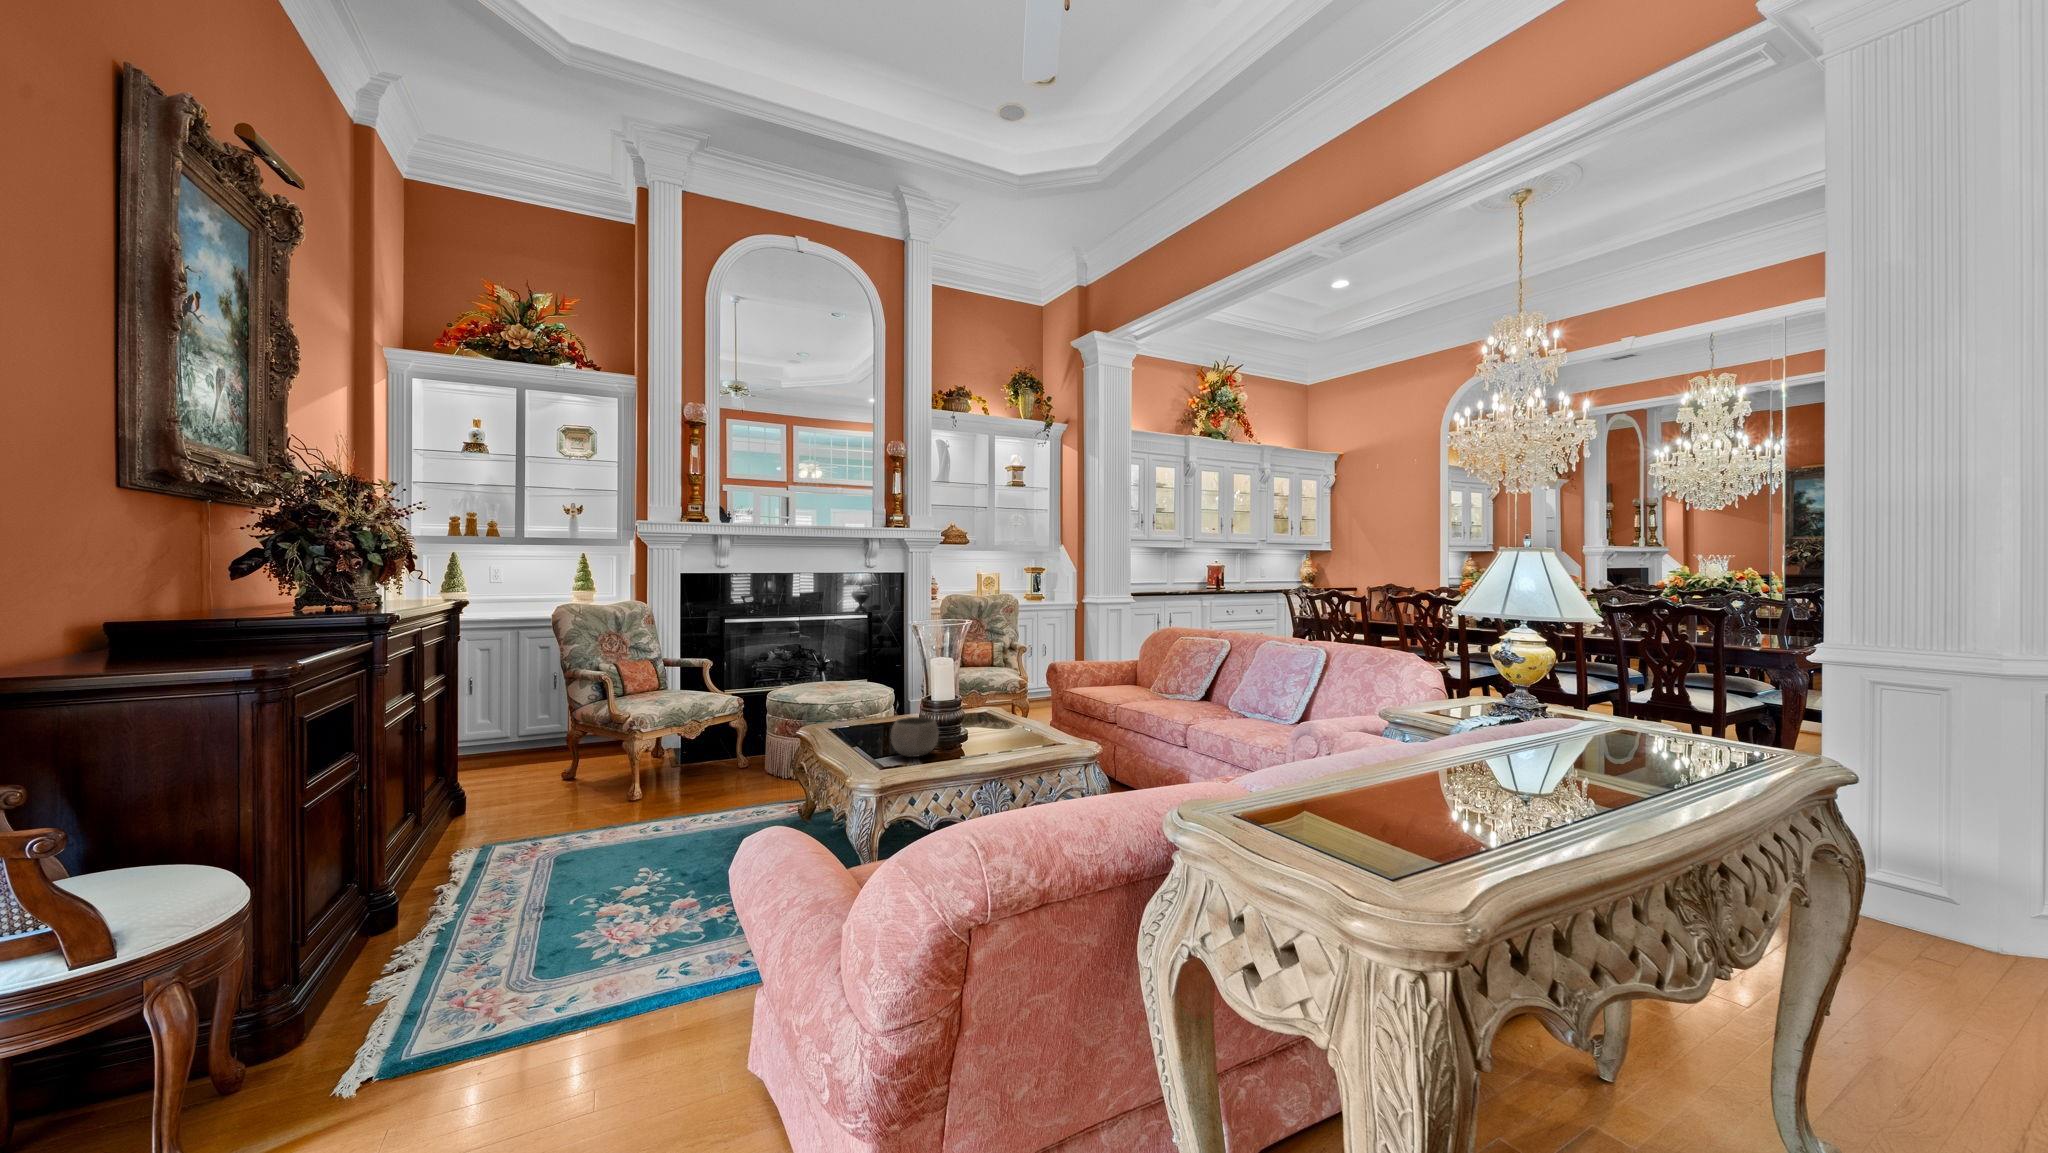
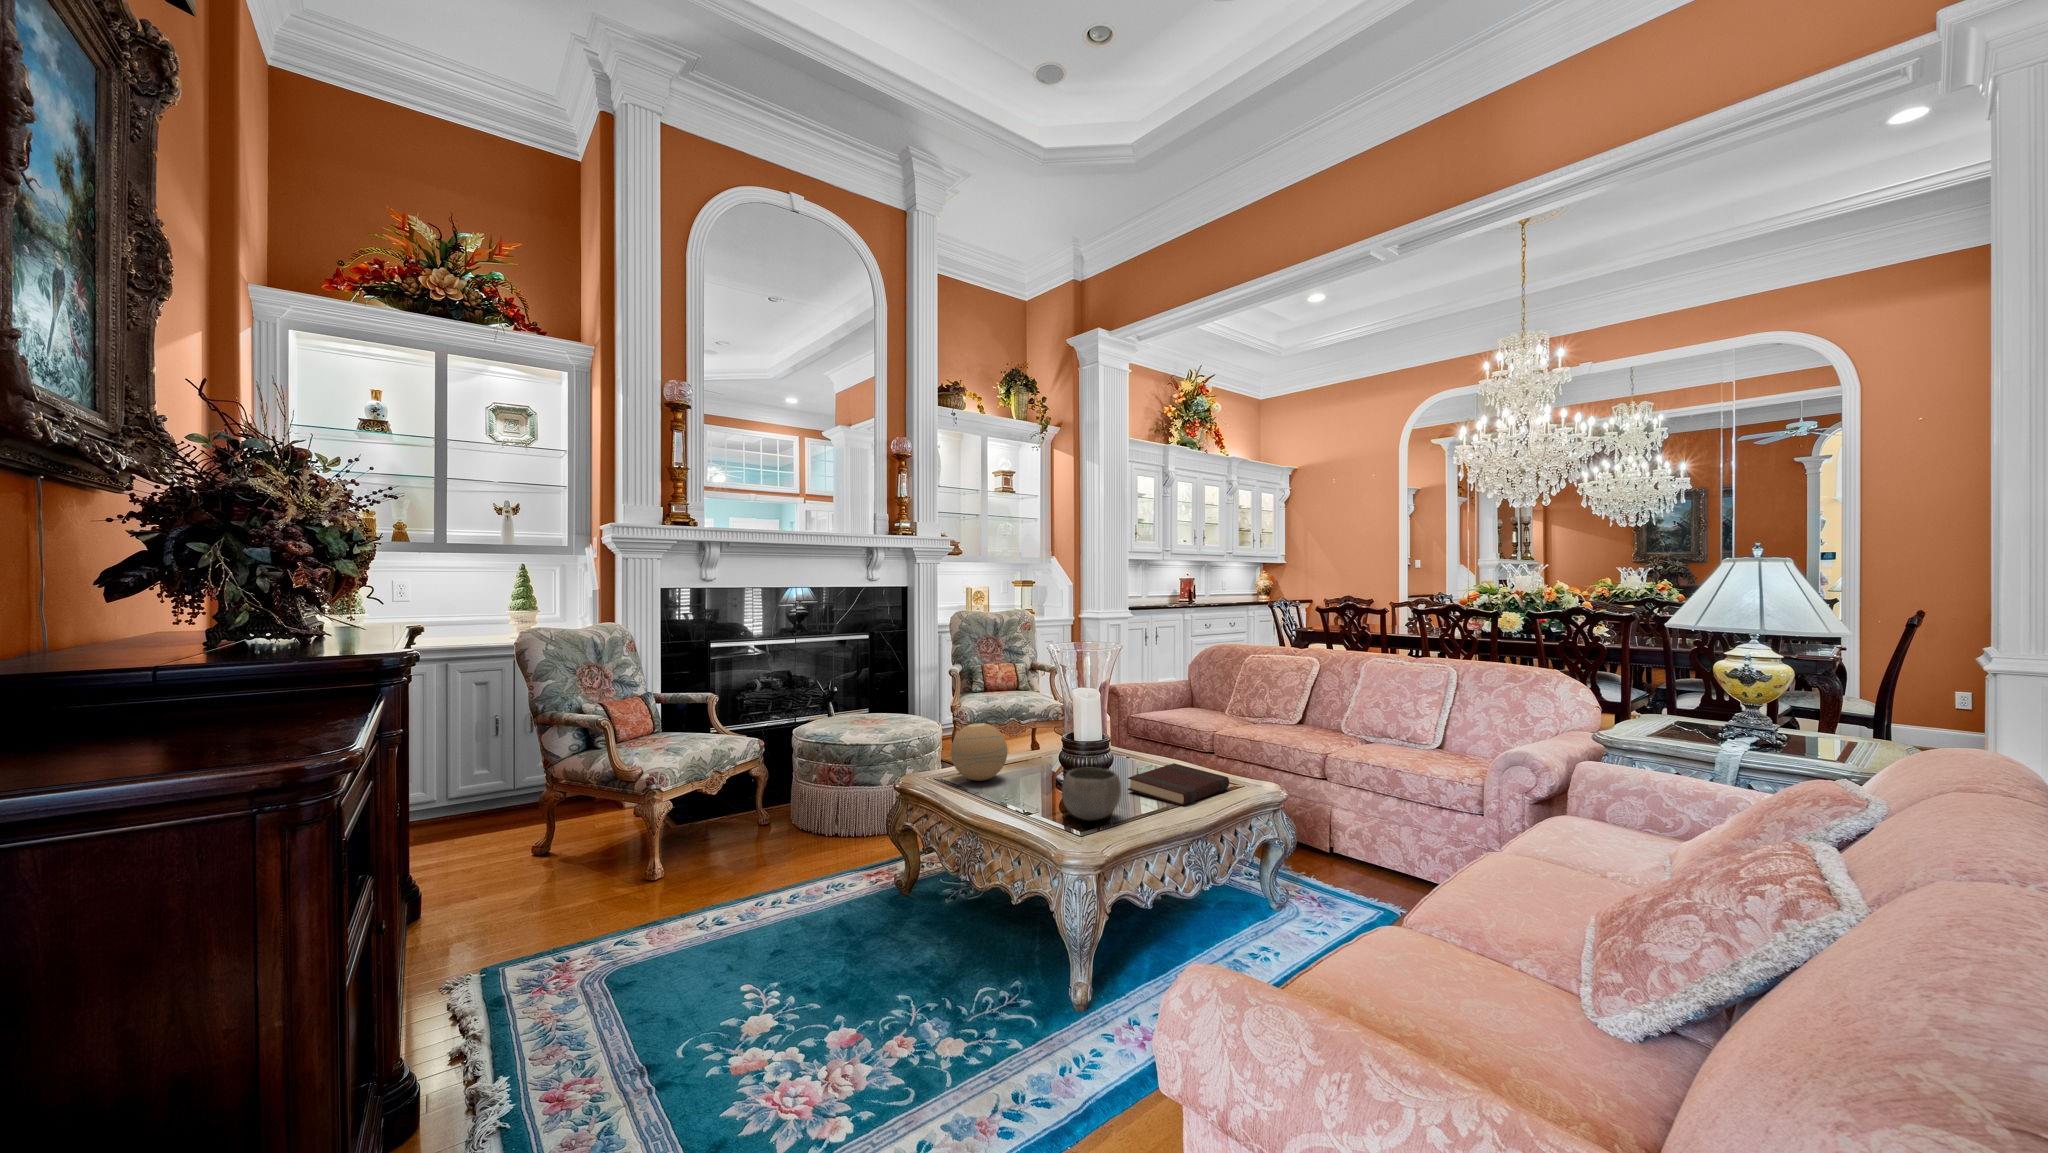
decorative orb: none [844,683,890,729] -> present [951,723,1007,781]
book: none [970,722,1057,752] -> present [1128,763,1229,806]

